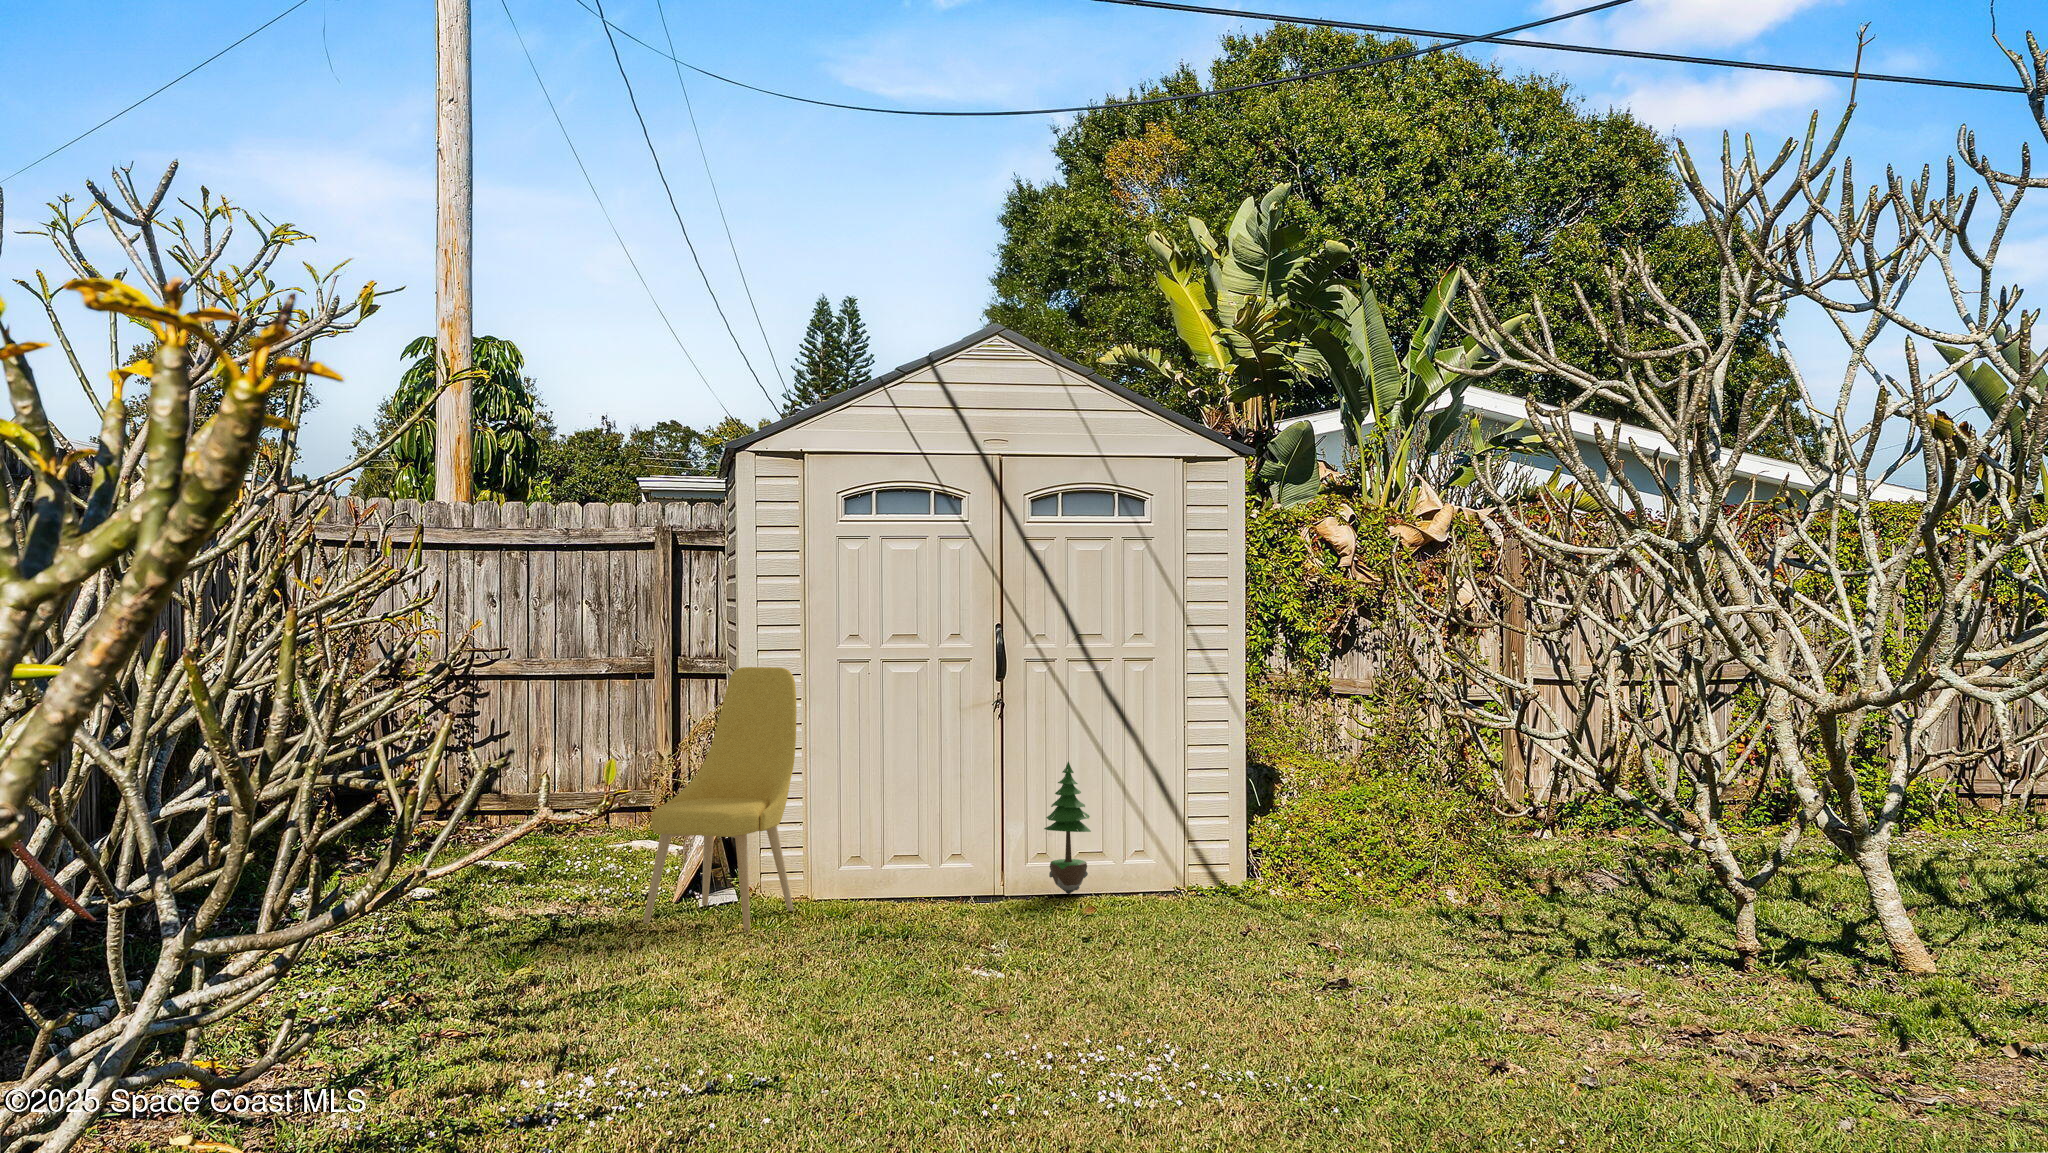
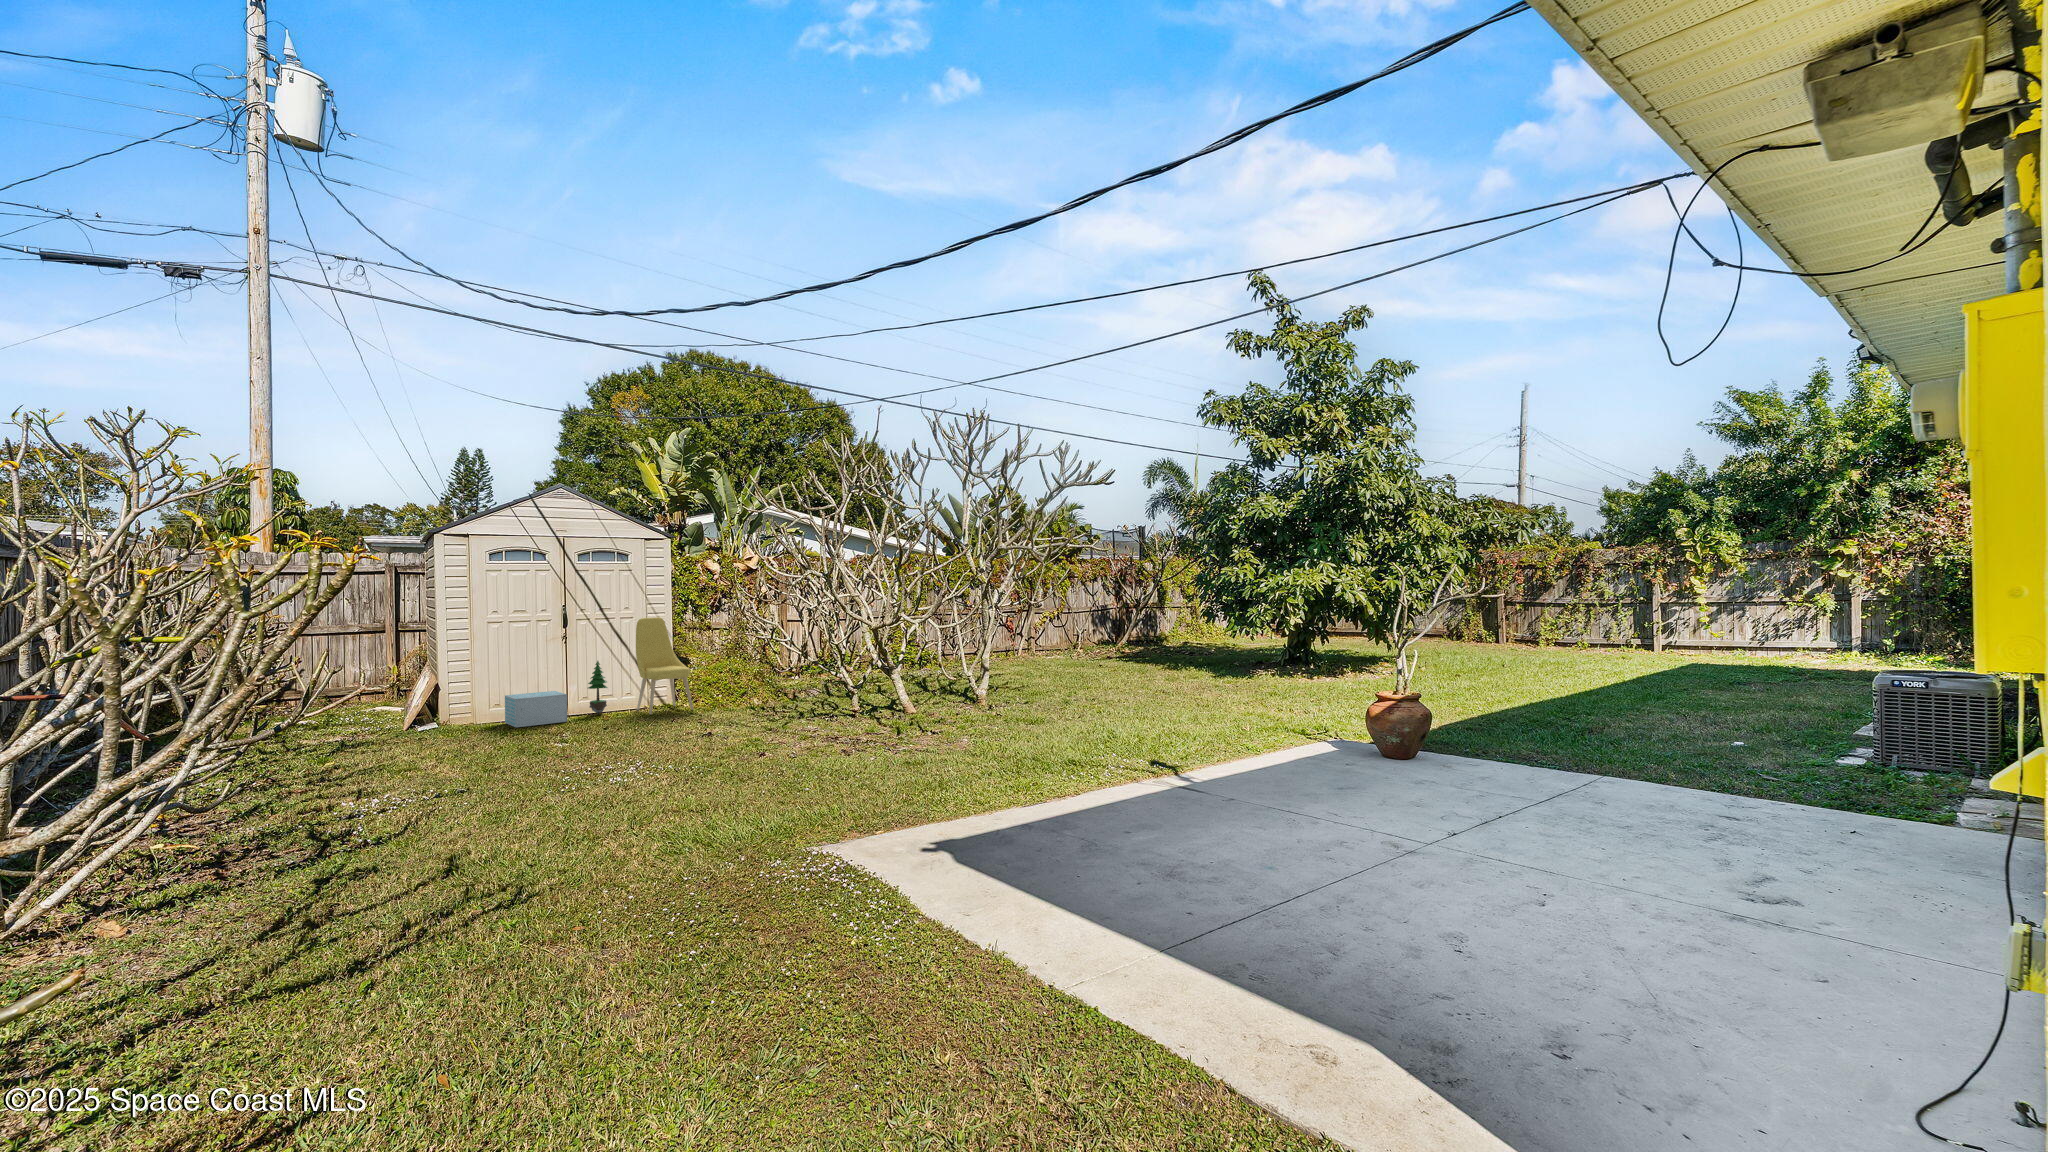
chair: present [643,667,797,931] -> present [636,618,693,715]
storage box: none [869,831,996,917] -> present [505,691,567,727]

